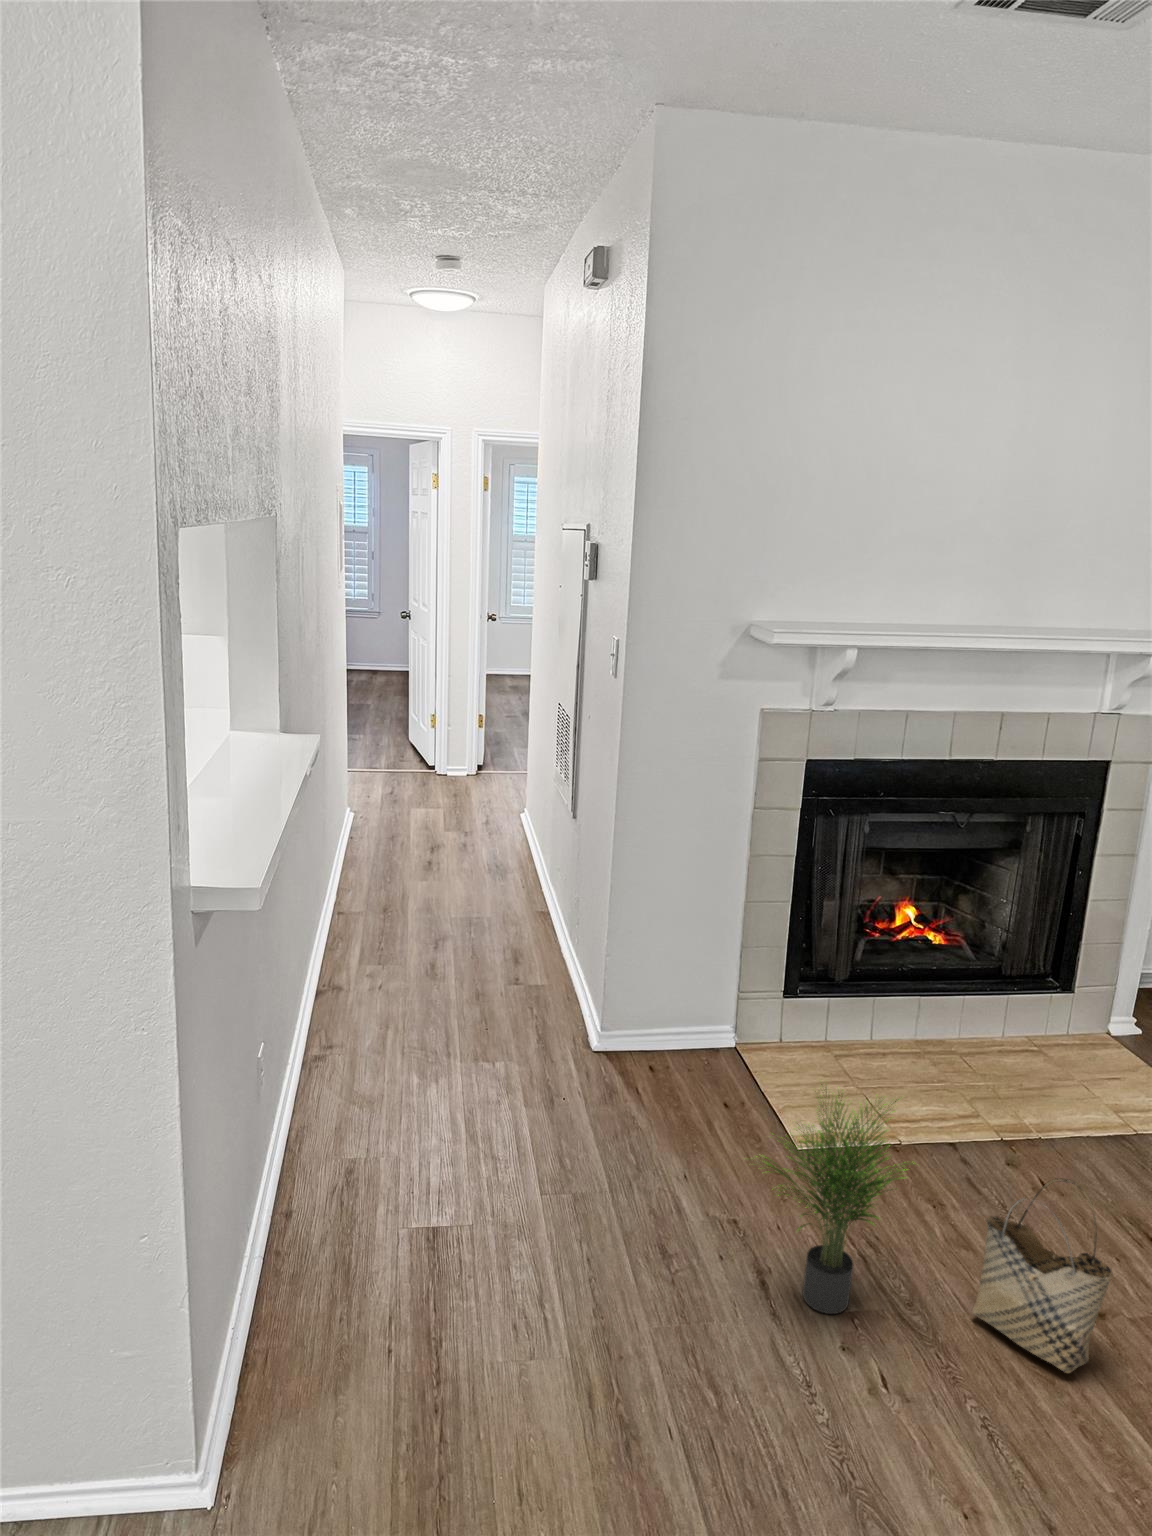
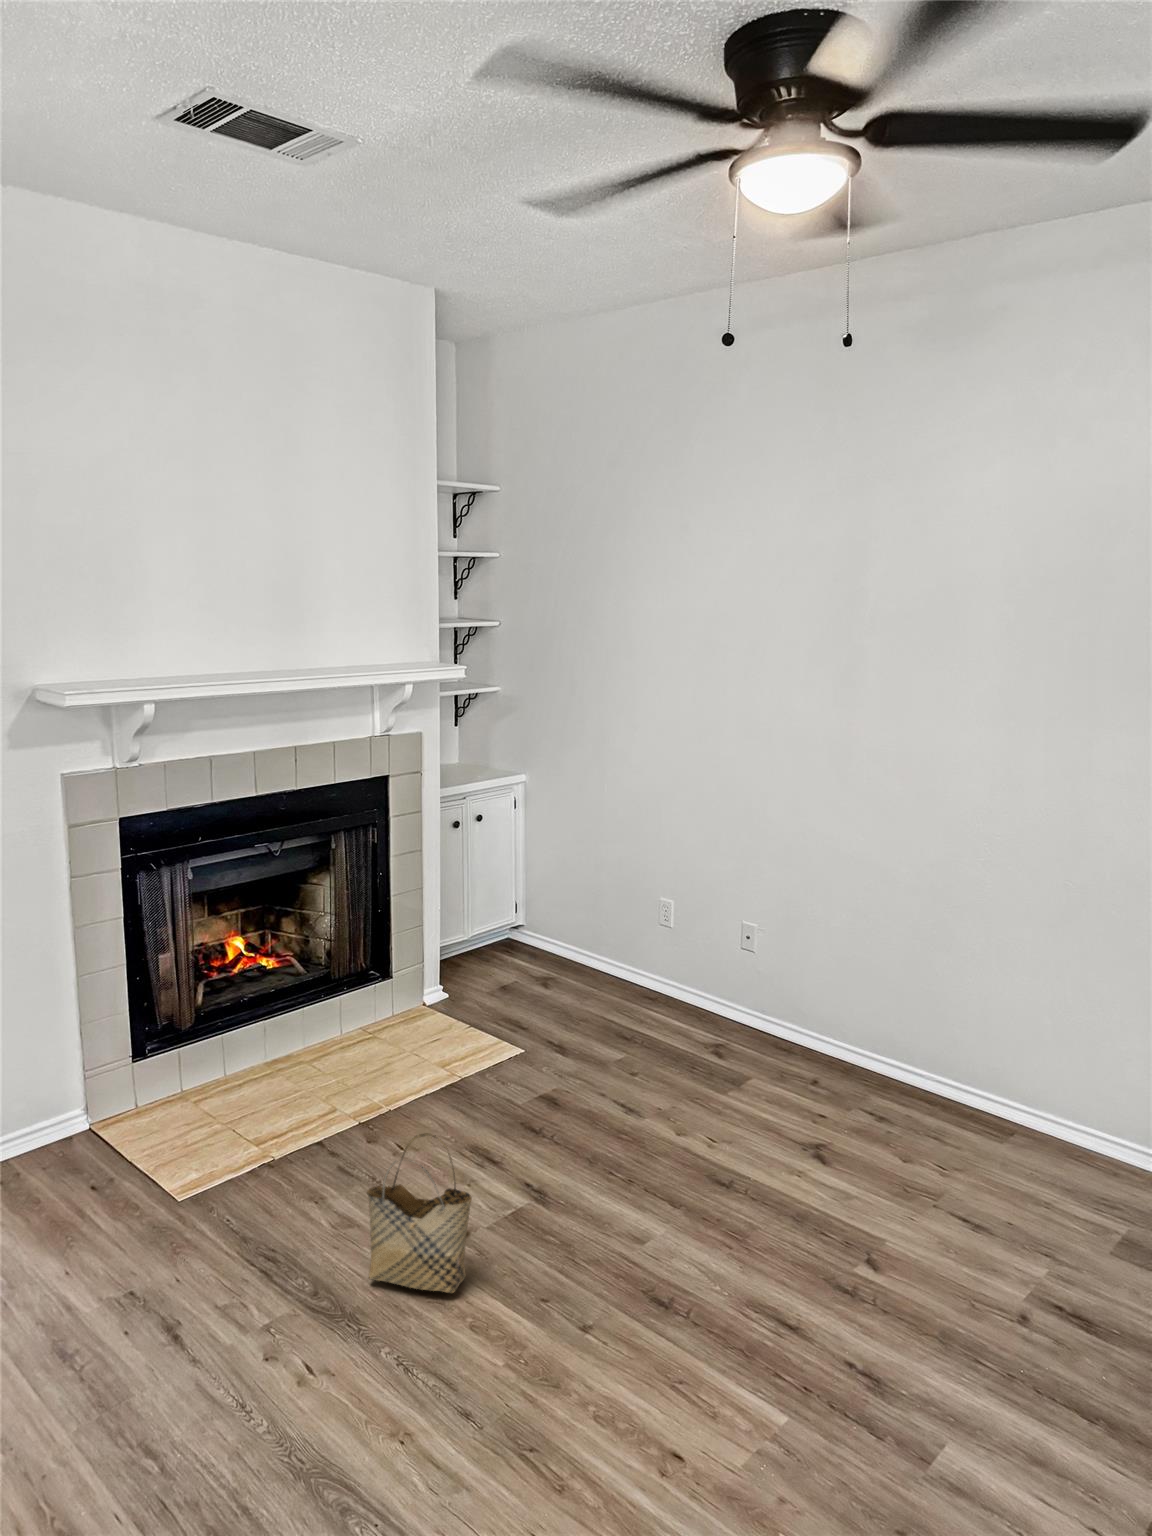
potted plant: present [763,1084,914,1314] -> none [136,1108,306,1338]

